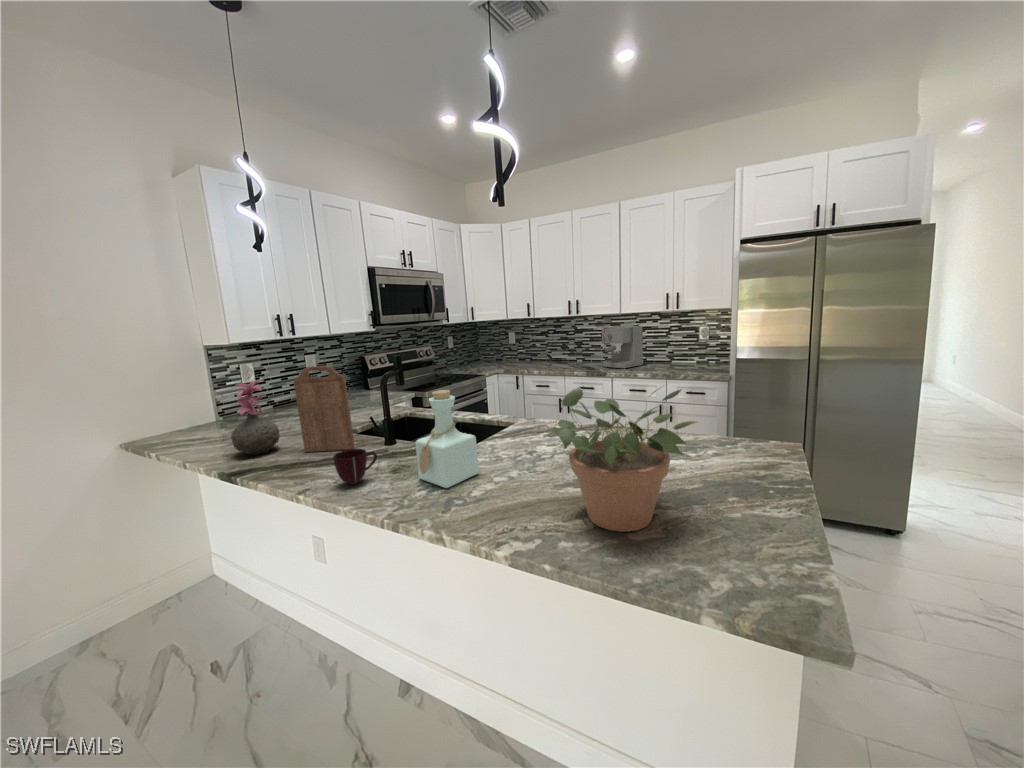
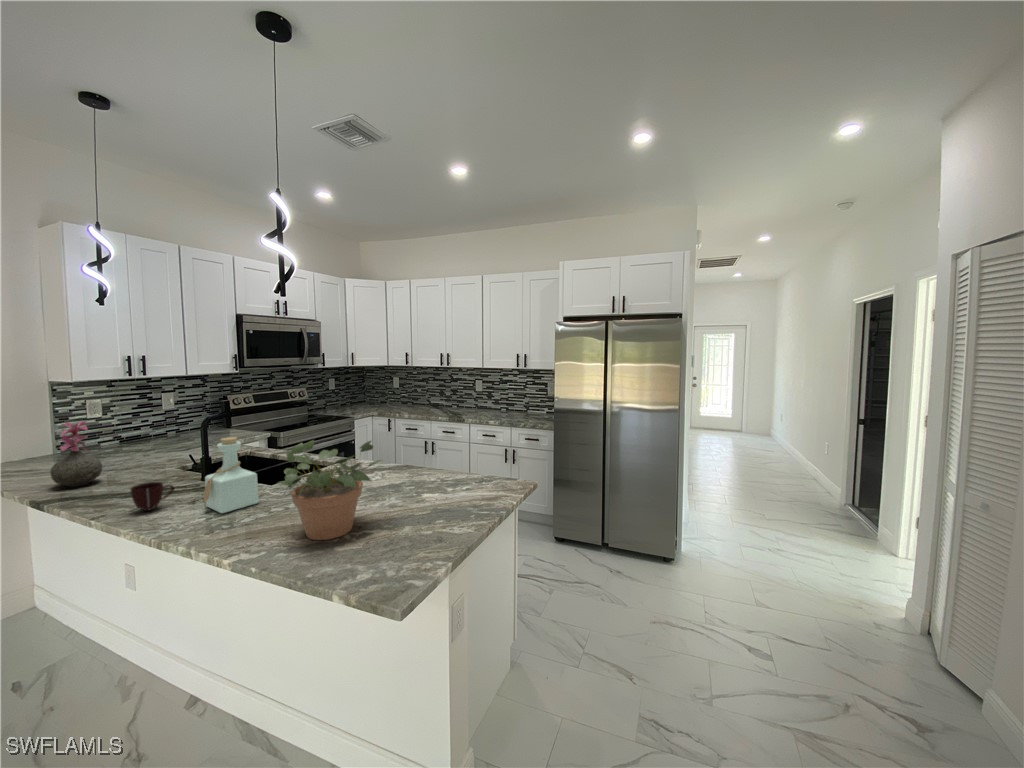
coffee maker: present [602,326,643,369] -> none [462,379,499,417]
cutting board: present [294,366,354,452] -> none [118,411,172,485]

